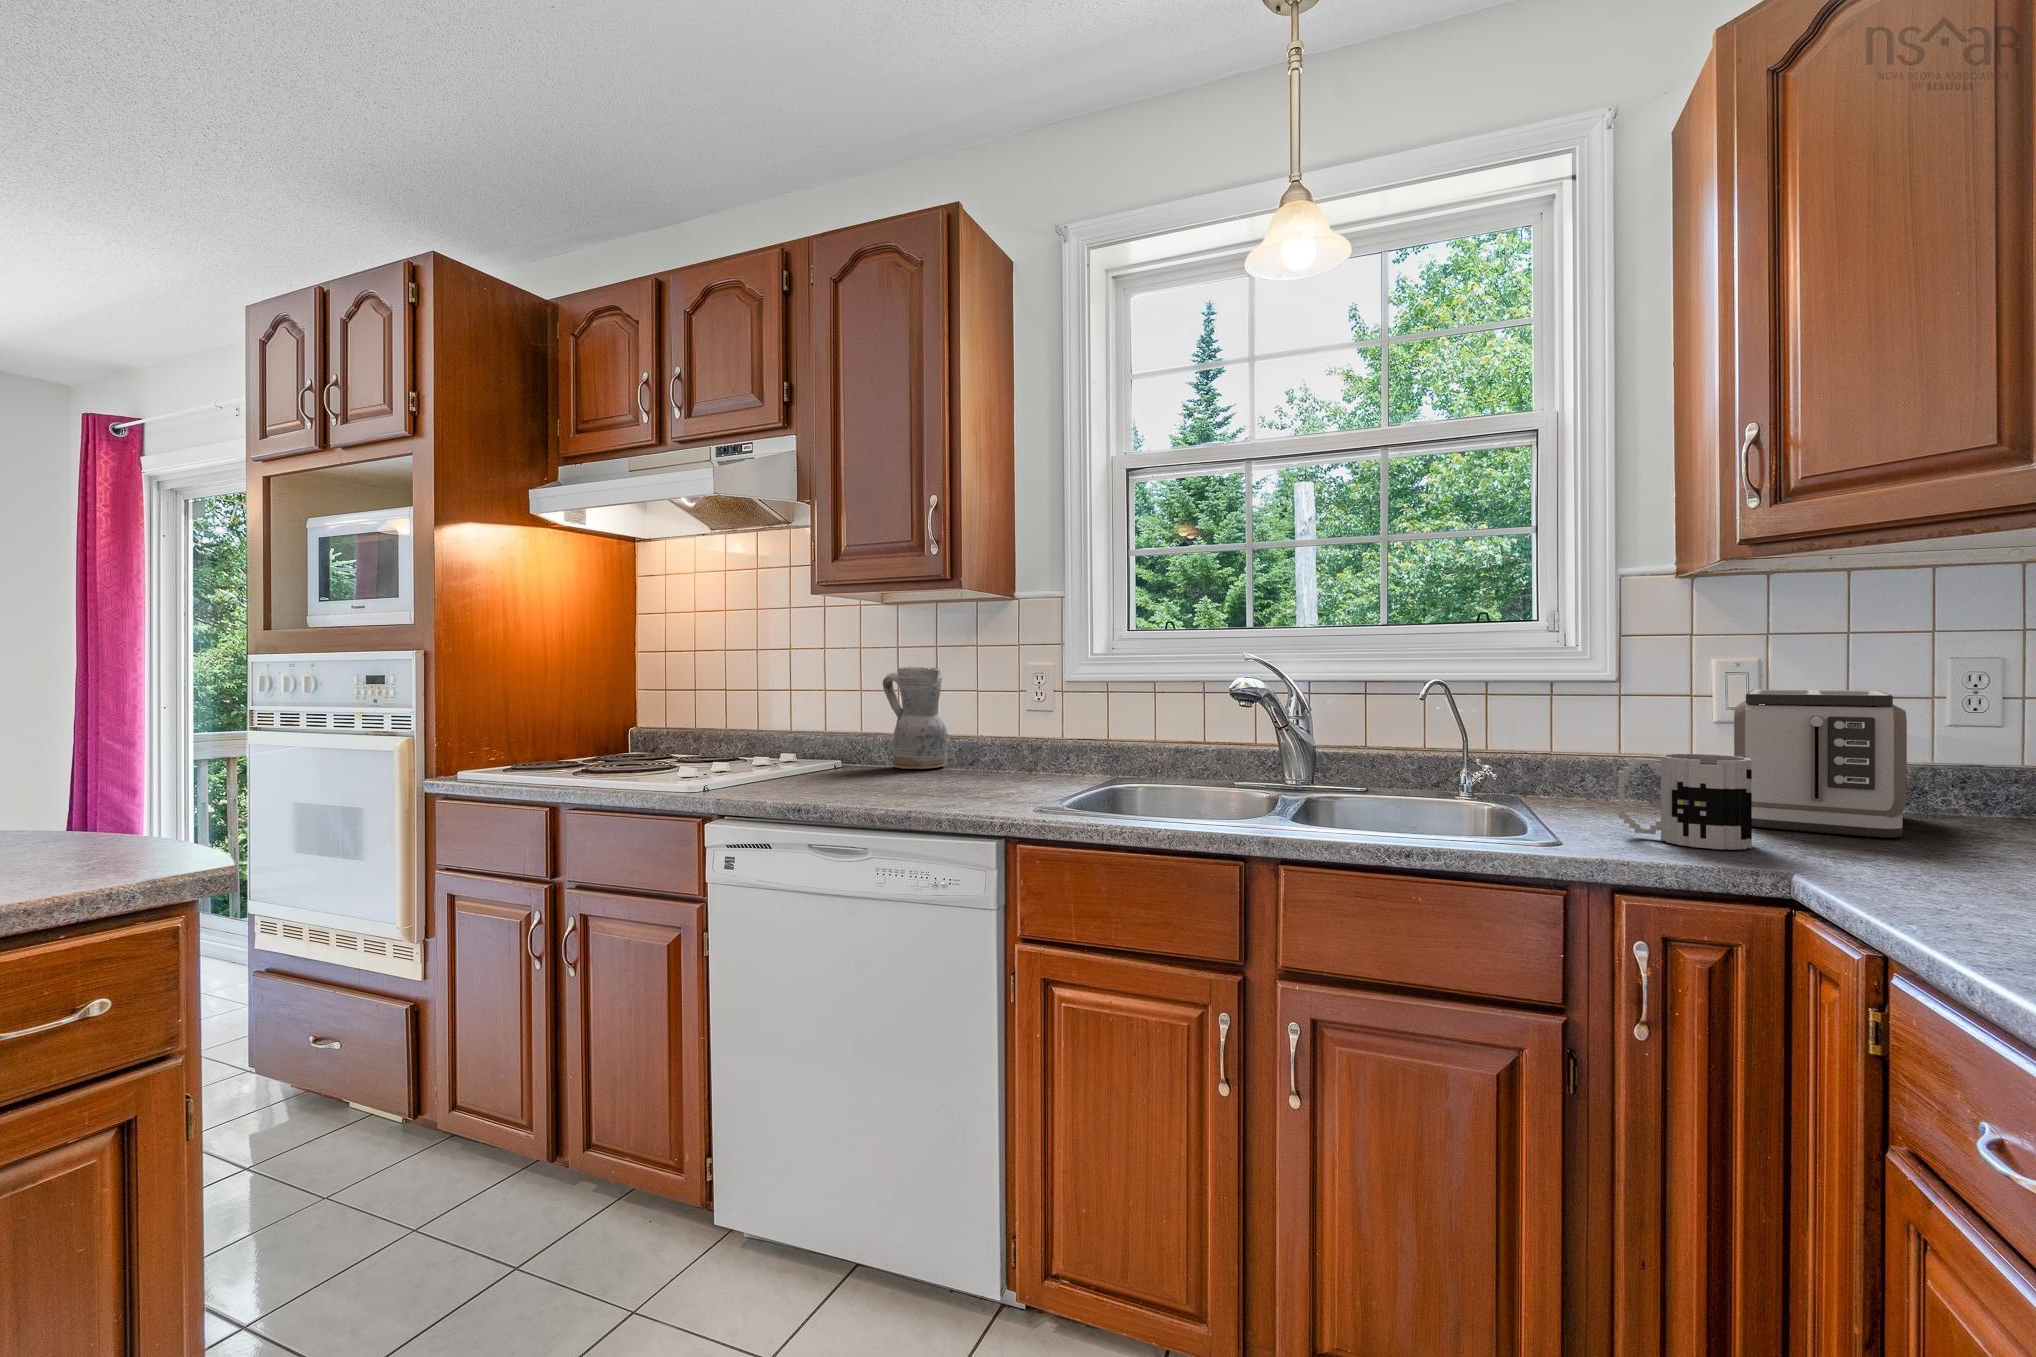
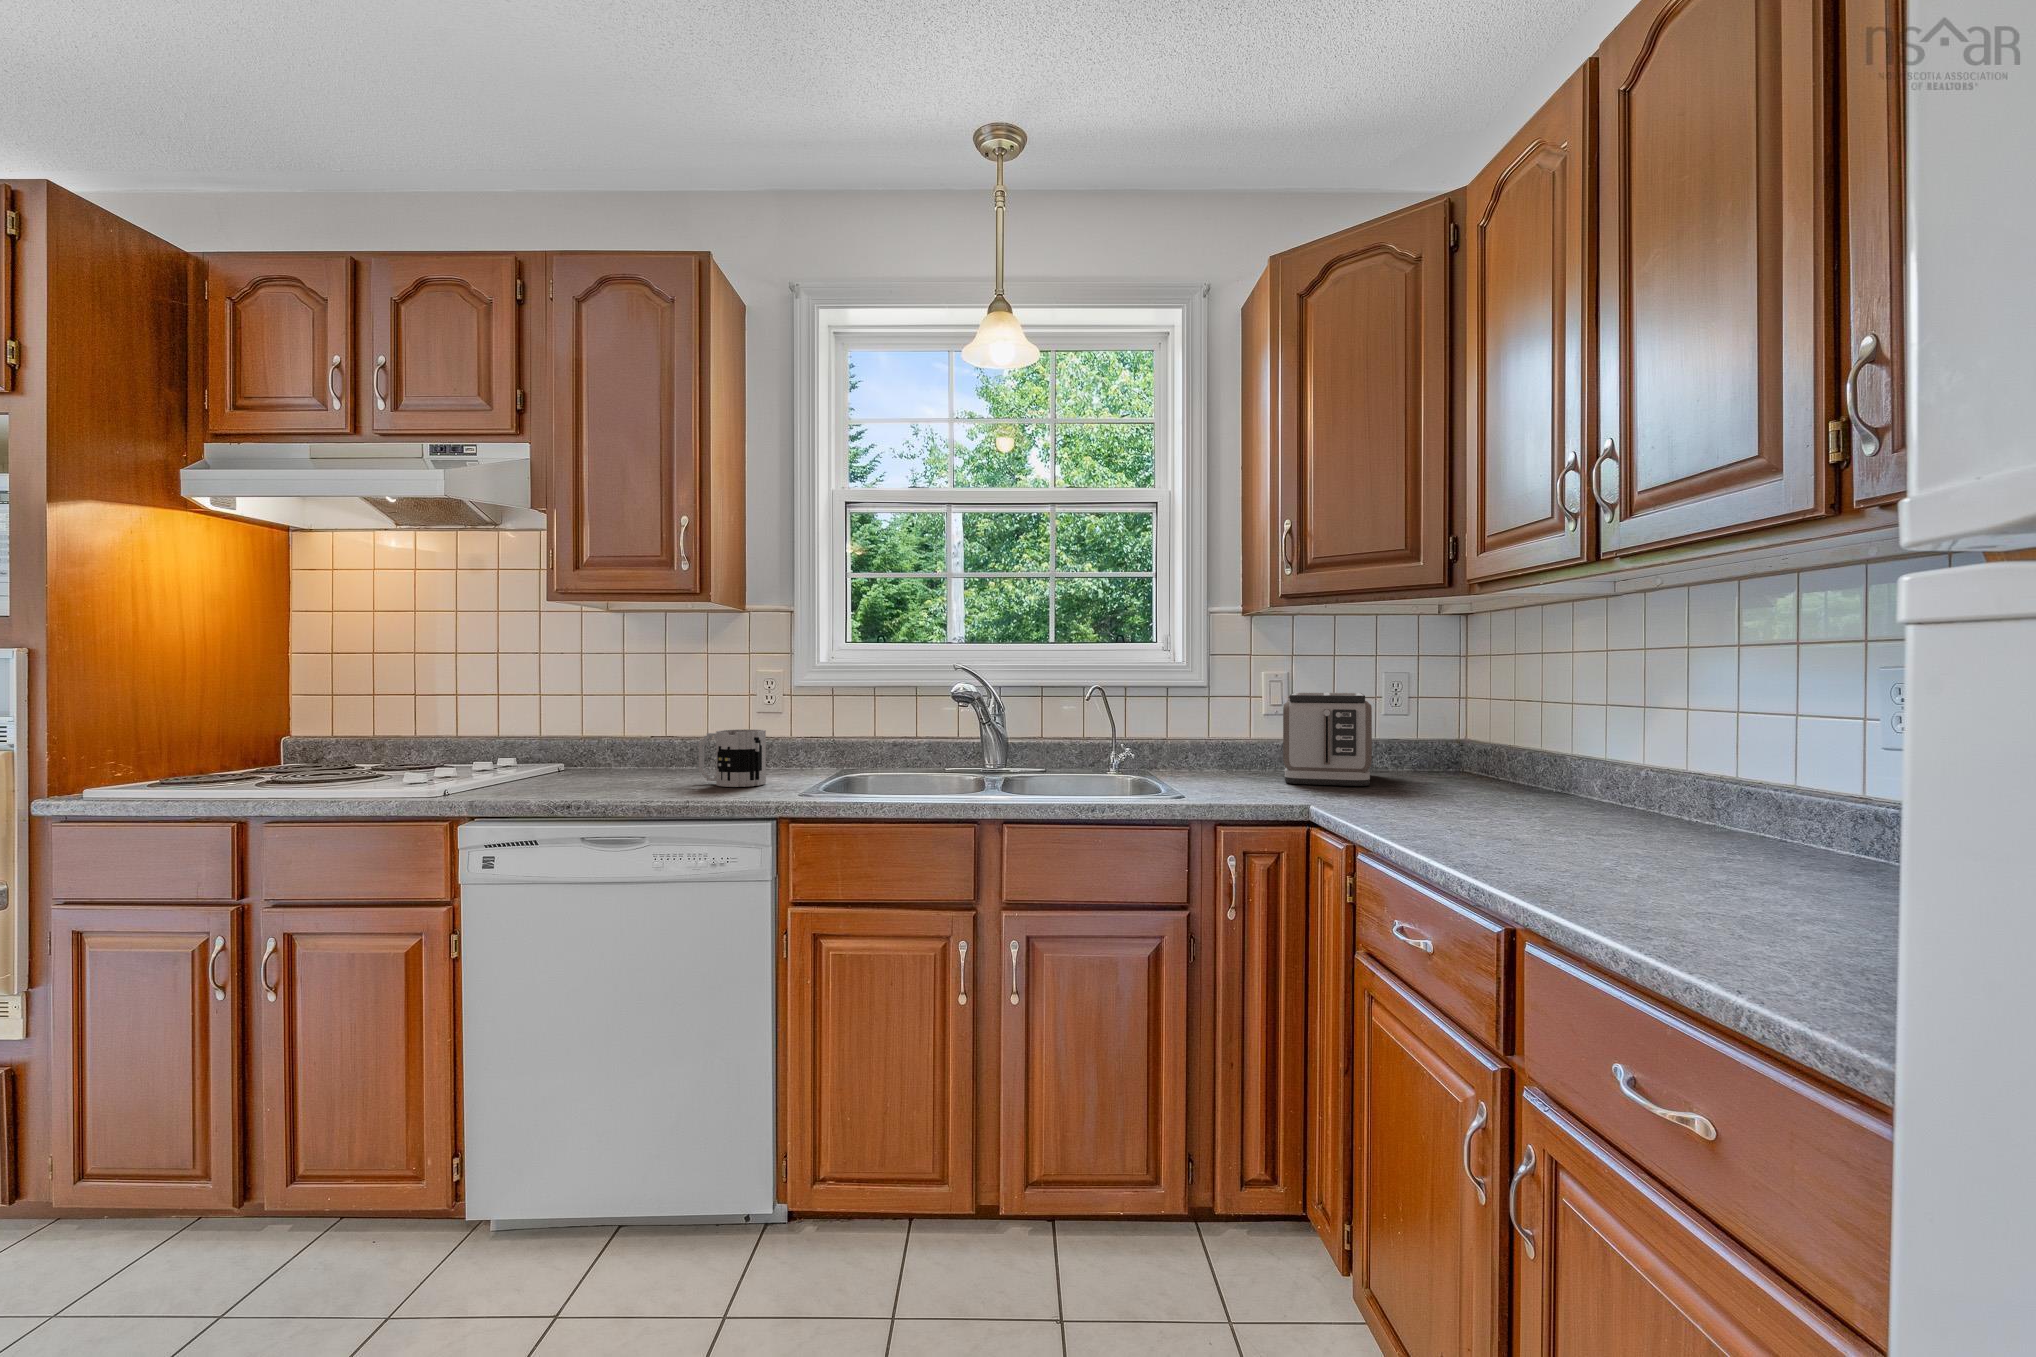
ceramic pitcher: present [883,667,948,769] -> none [602,672,670,770]
mug: present [1619,754,1752,850] -> present [699,729,766,787]

